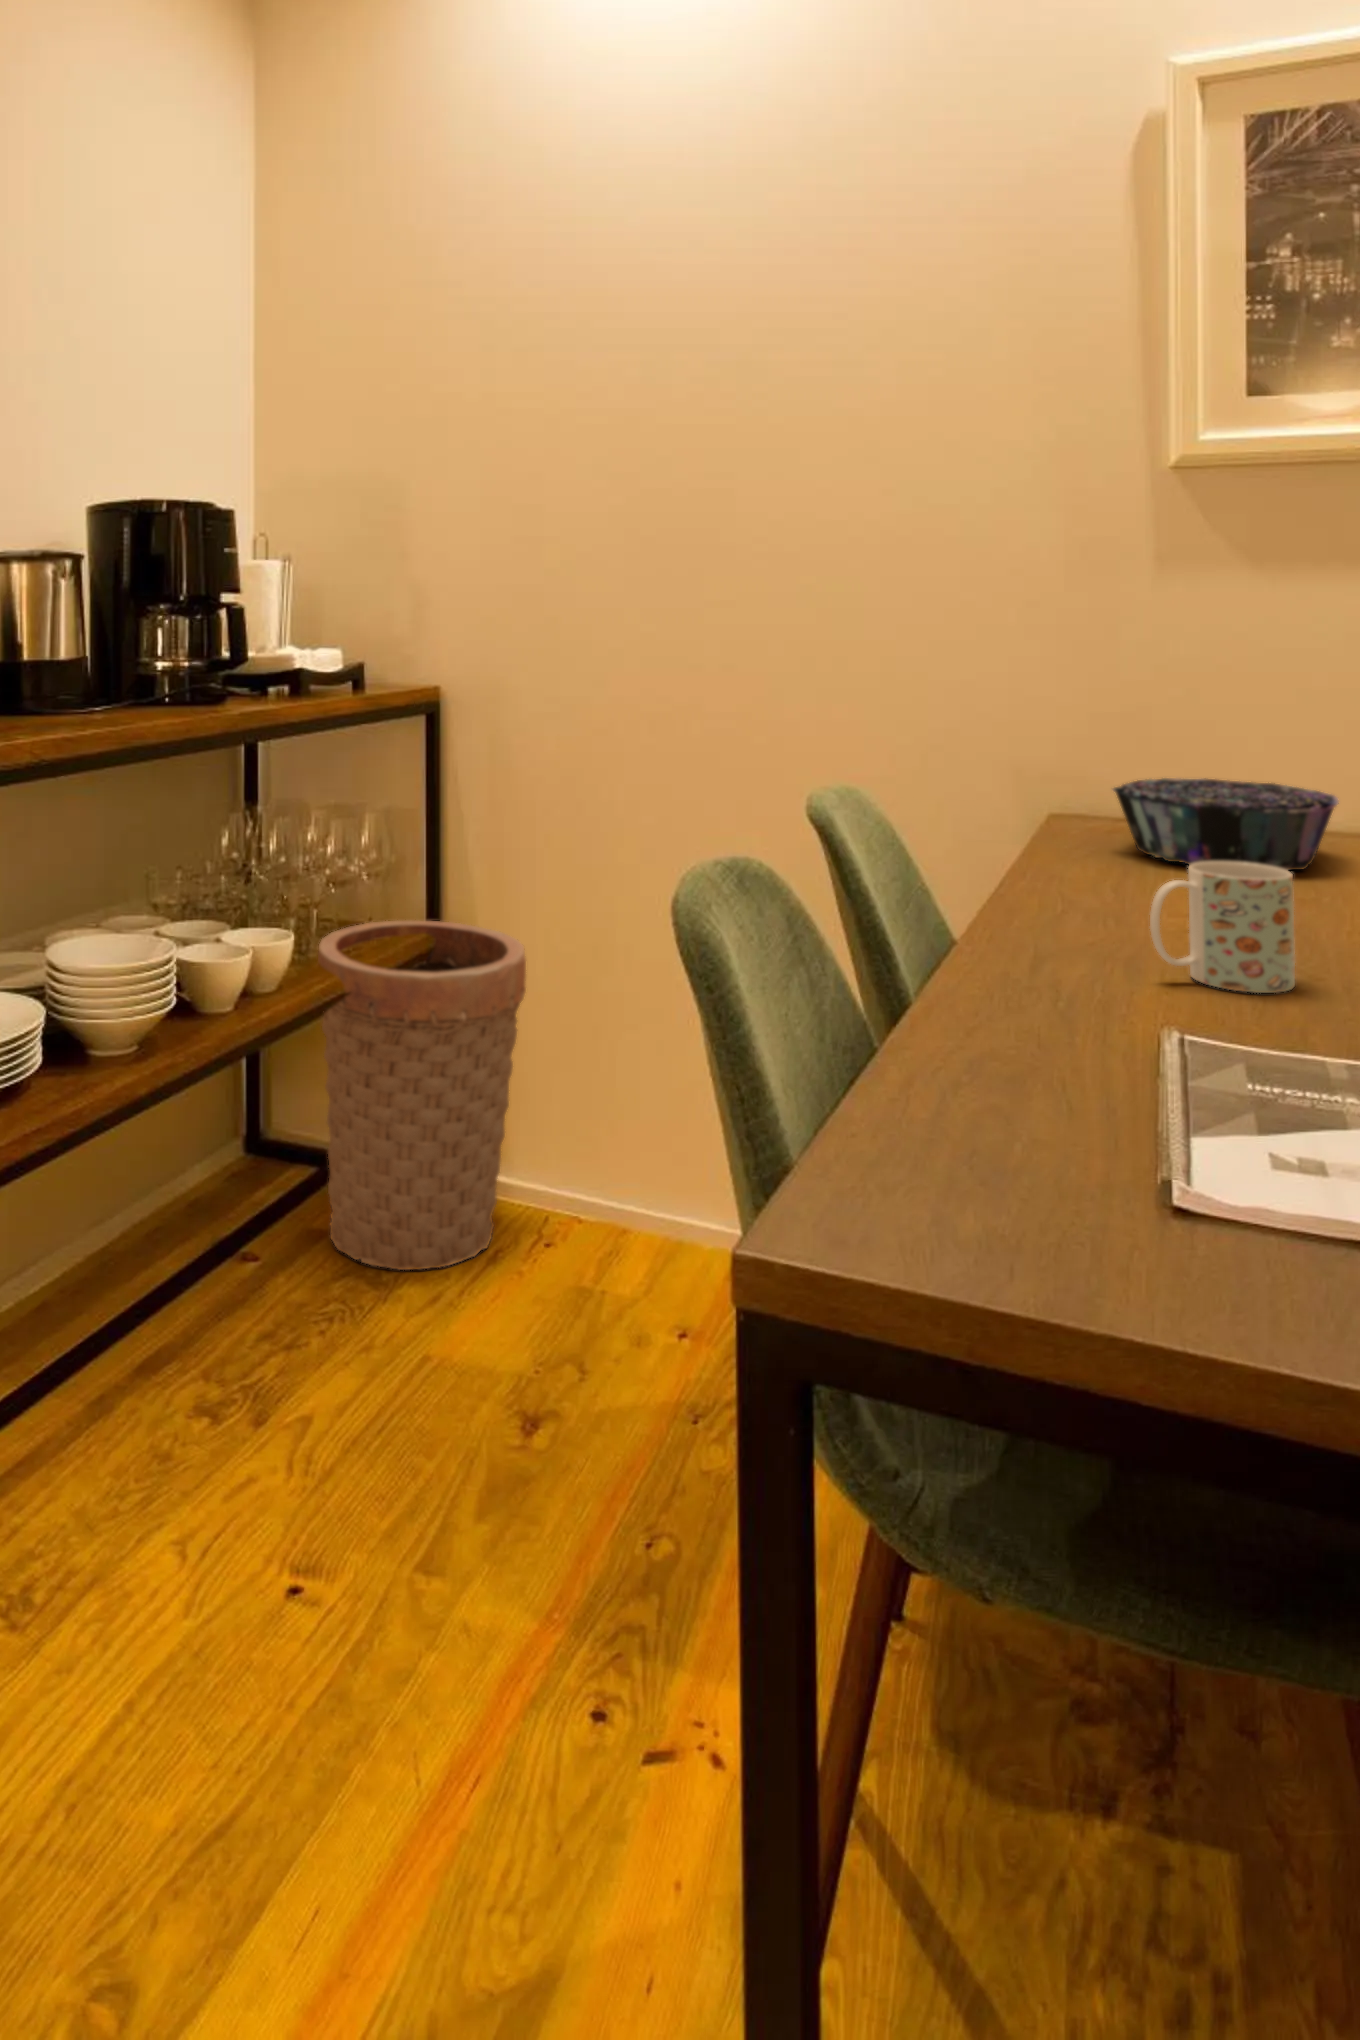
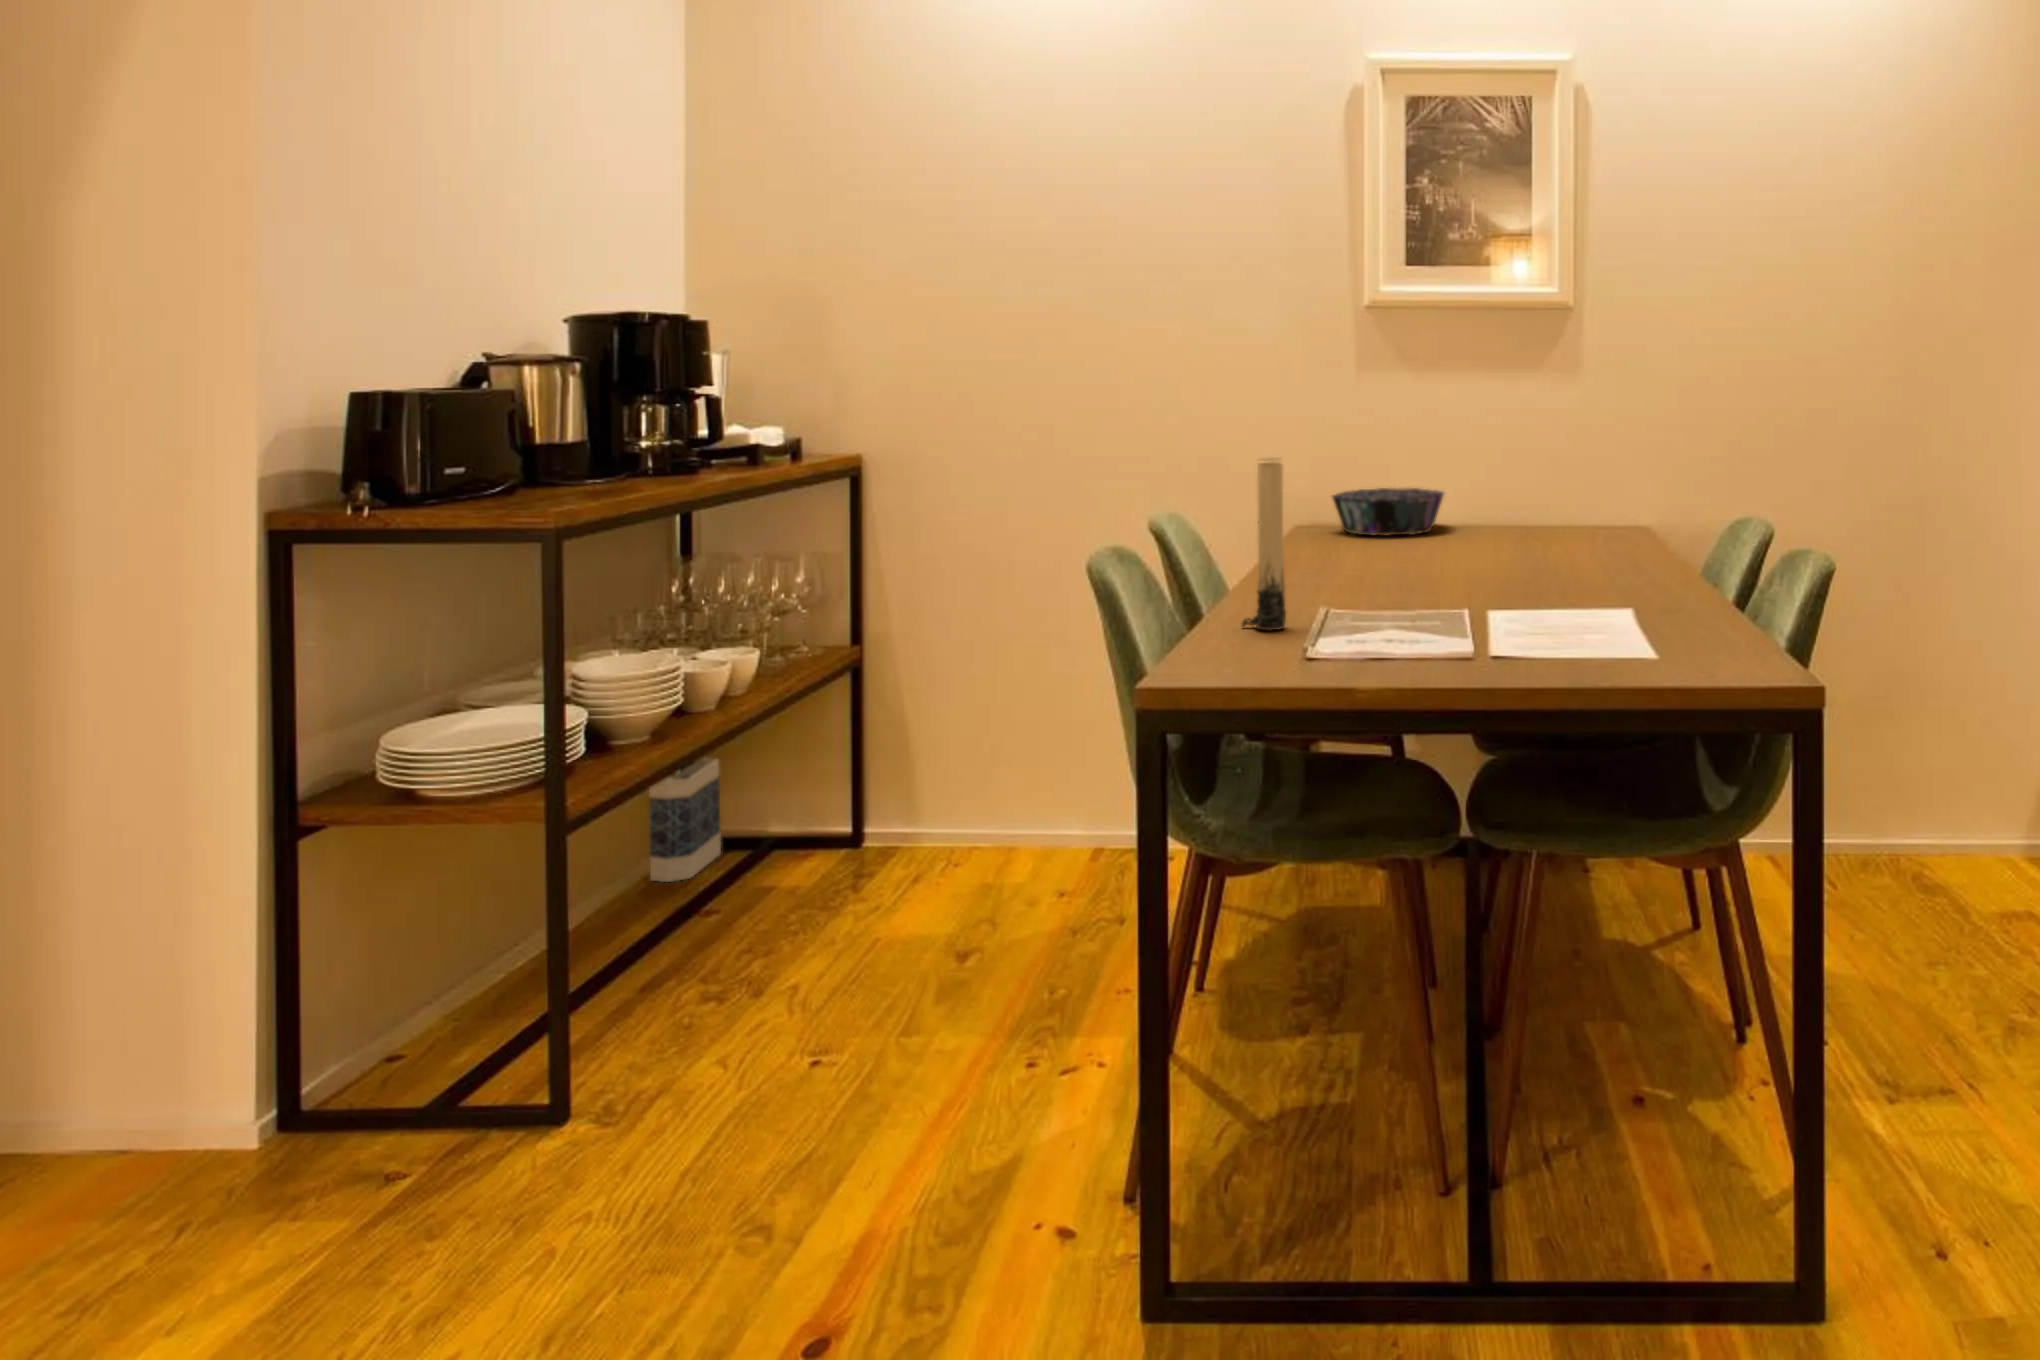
candle: none [946,741,1048,1122] -> present [1242,457,1286,630]
mug: present [1150,861,1295,993] -> none [1339,519,1405,581]
basket: present [318,921,526,1270] -> none [768,635,941,890]
bag: none [198,968,280,1206] -> present [649,759,721,882]

